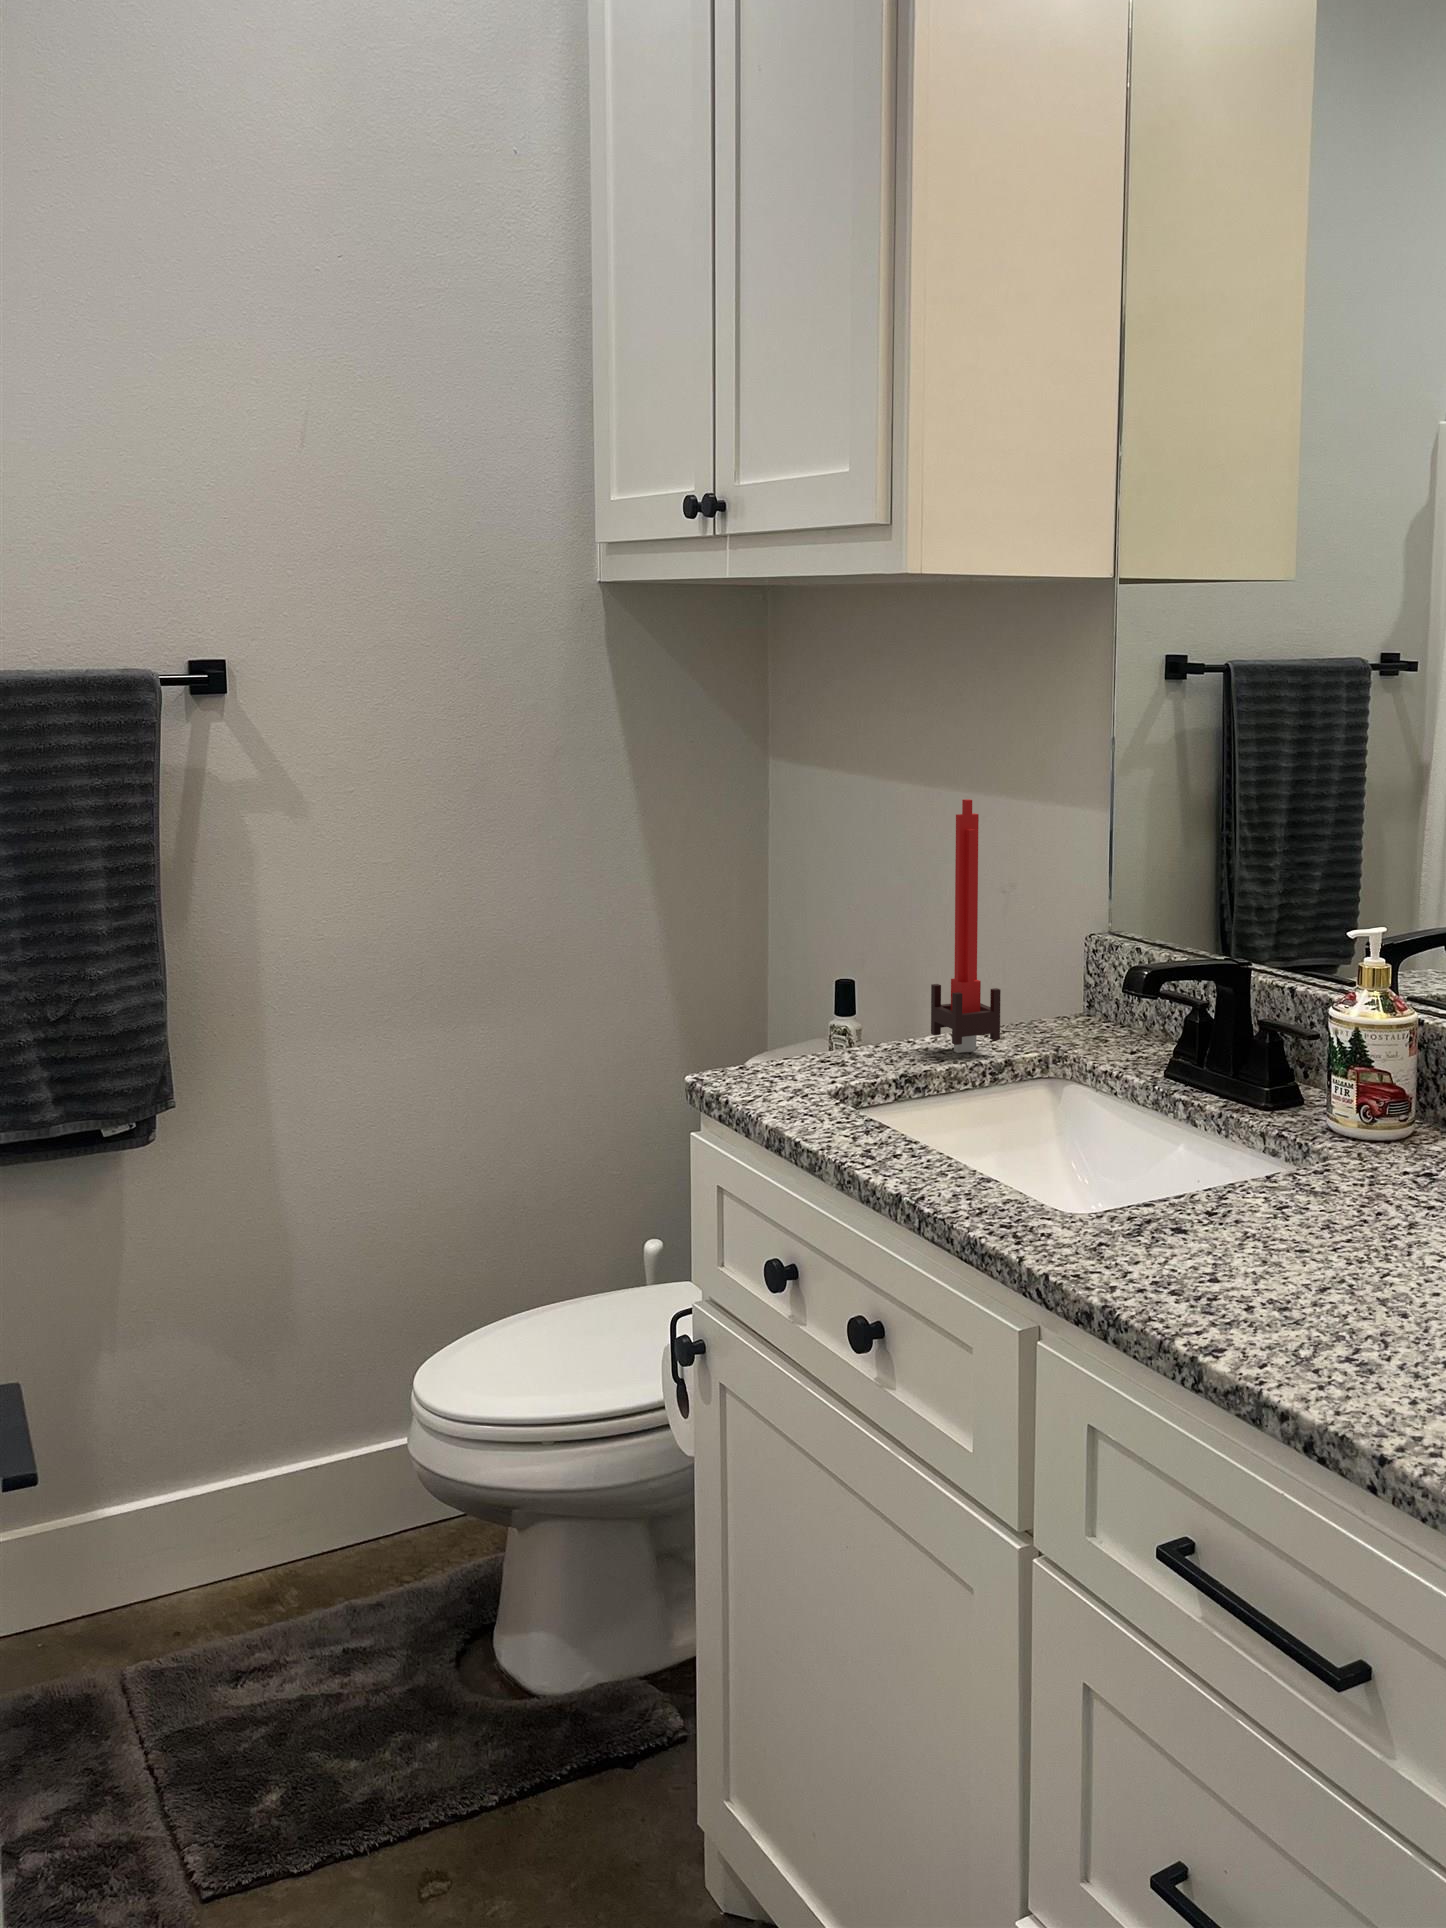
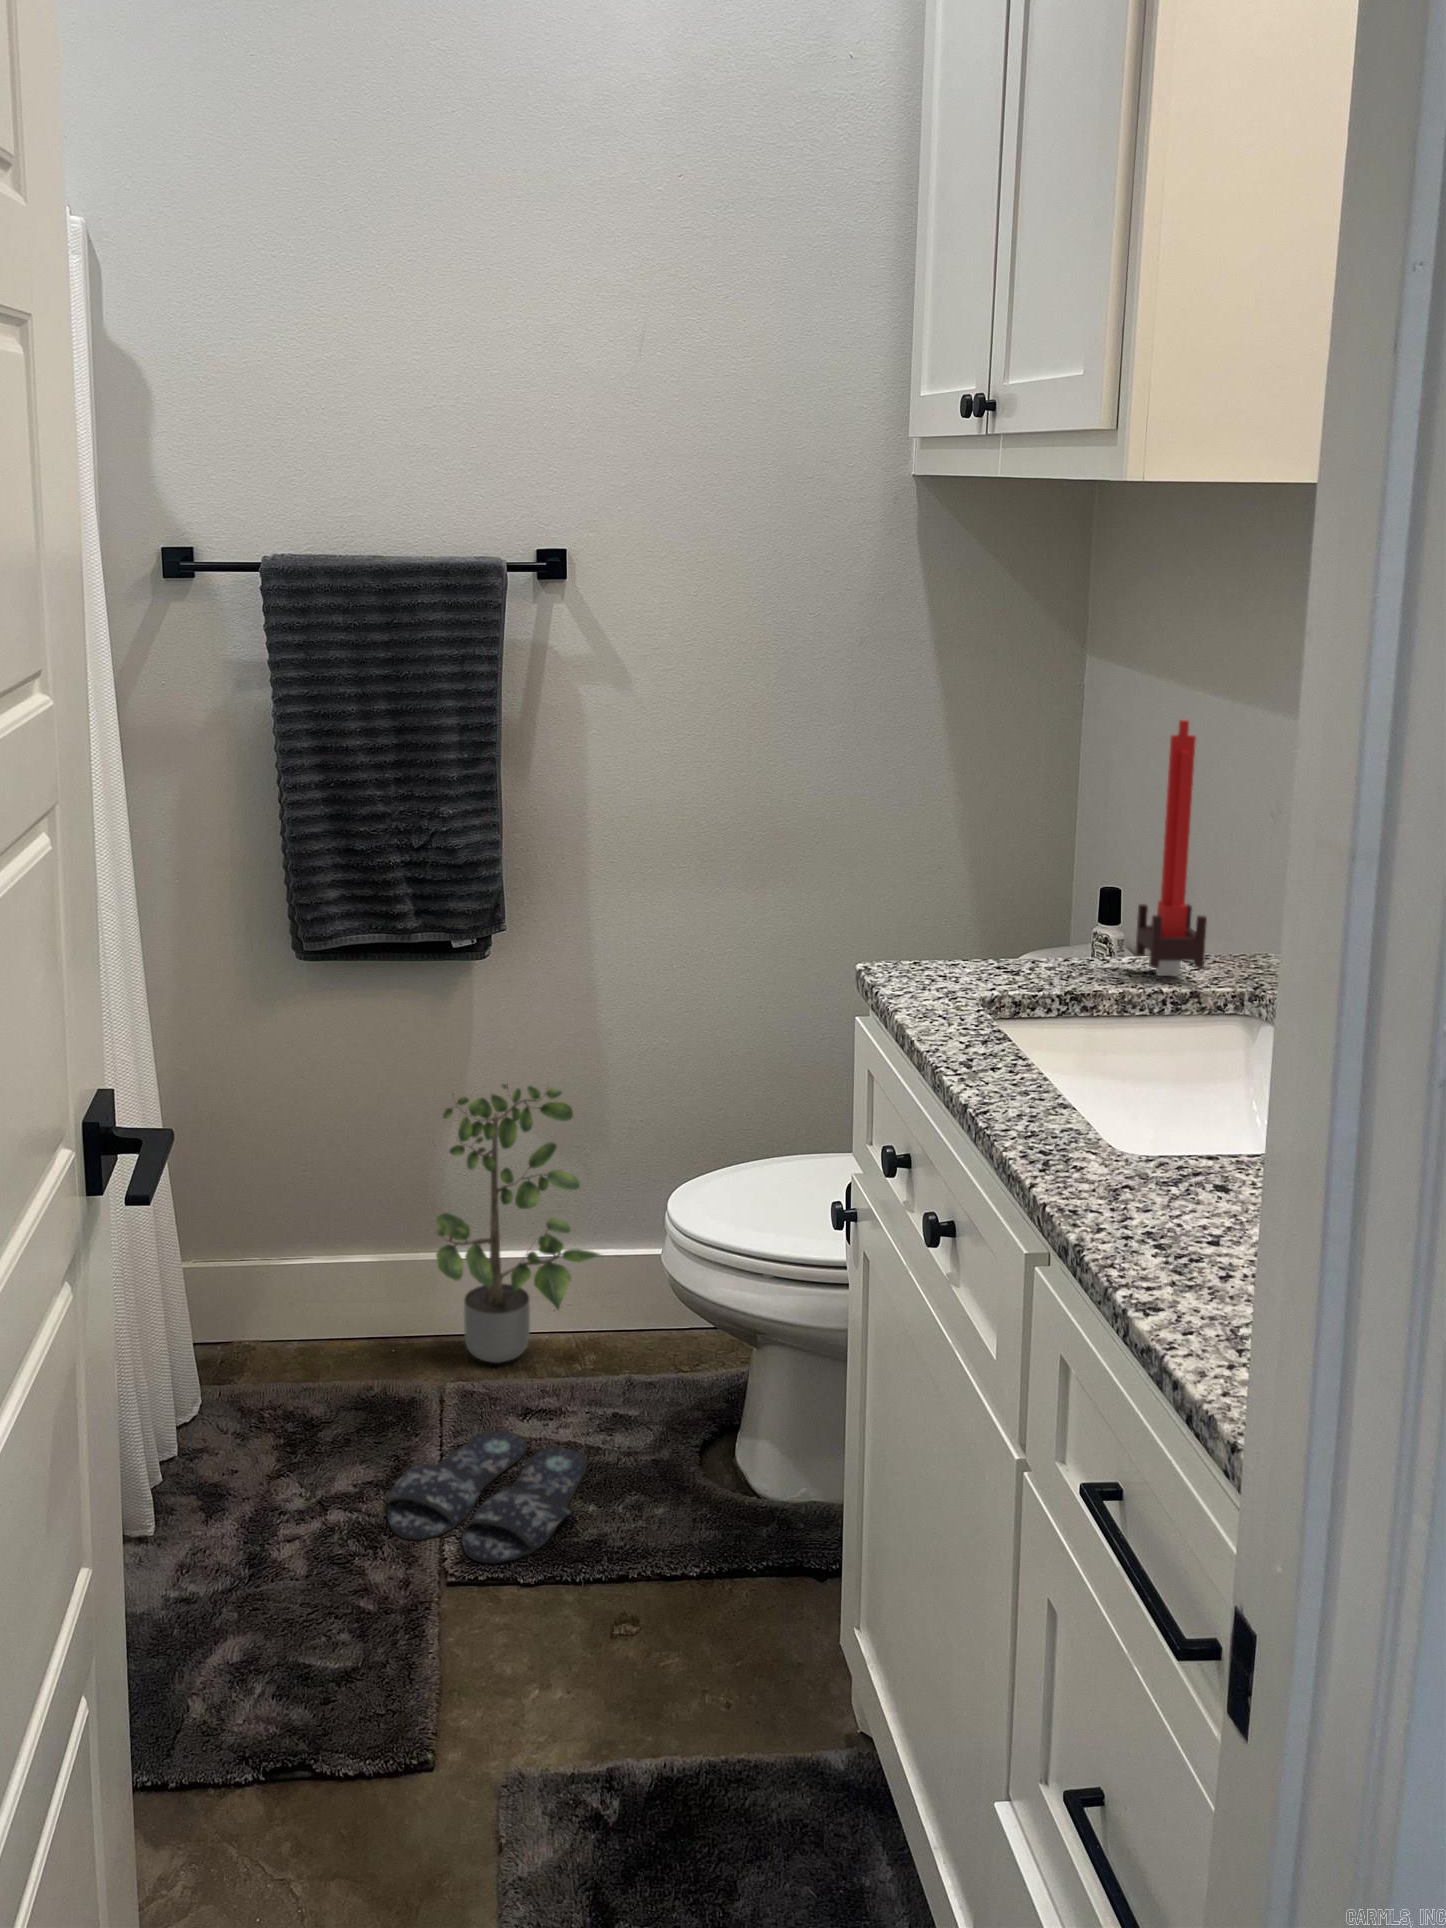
potted plant: none [93,1269,310,1626] -> present [436,1084,601,1363]
slippers: none [95,1701,337,1868] -> present [387,1431,587,1564]

